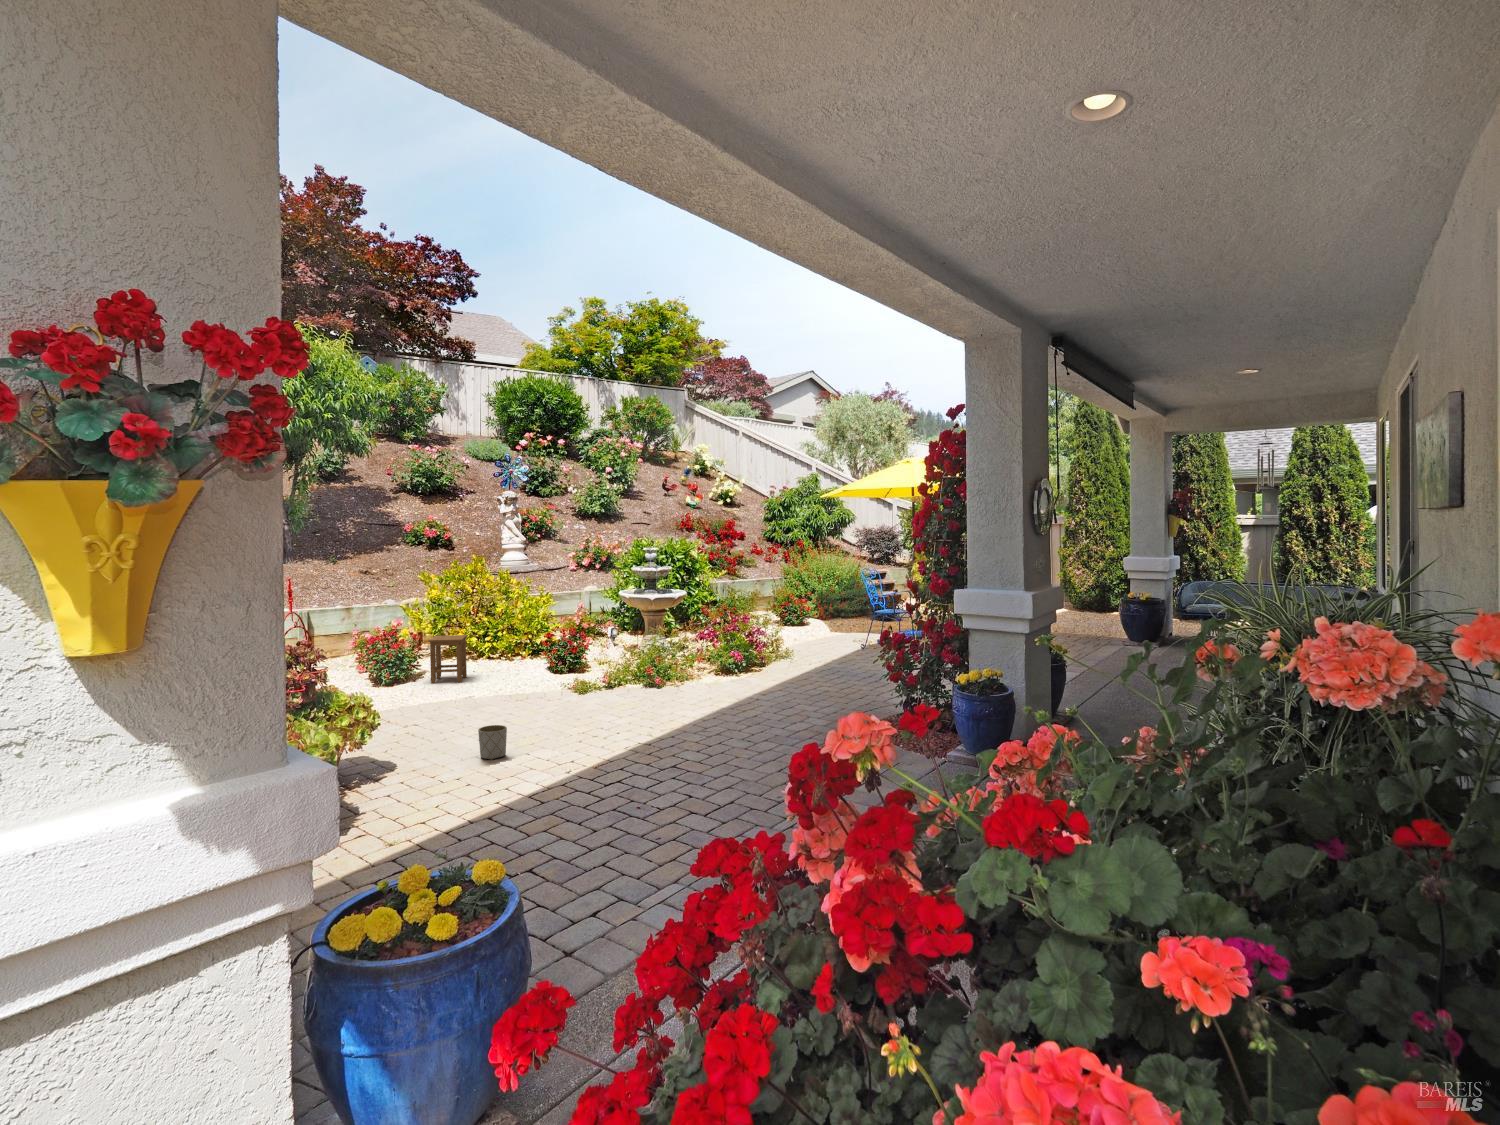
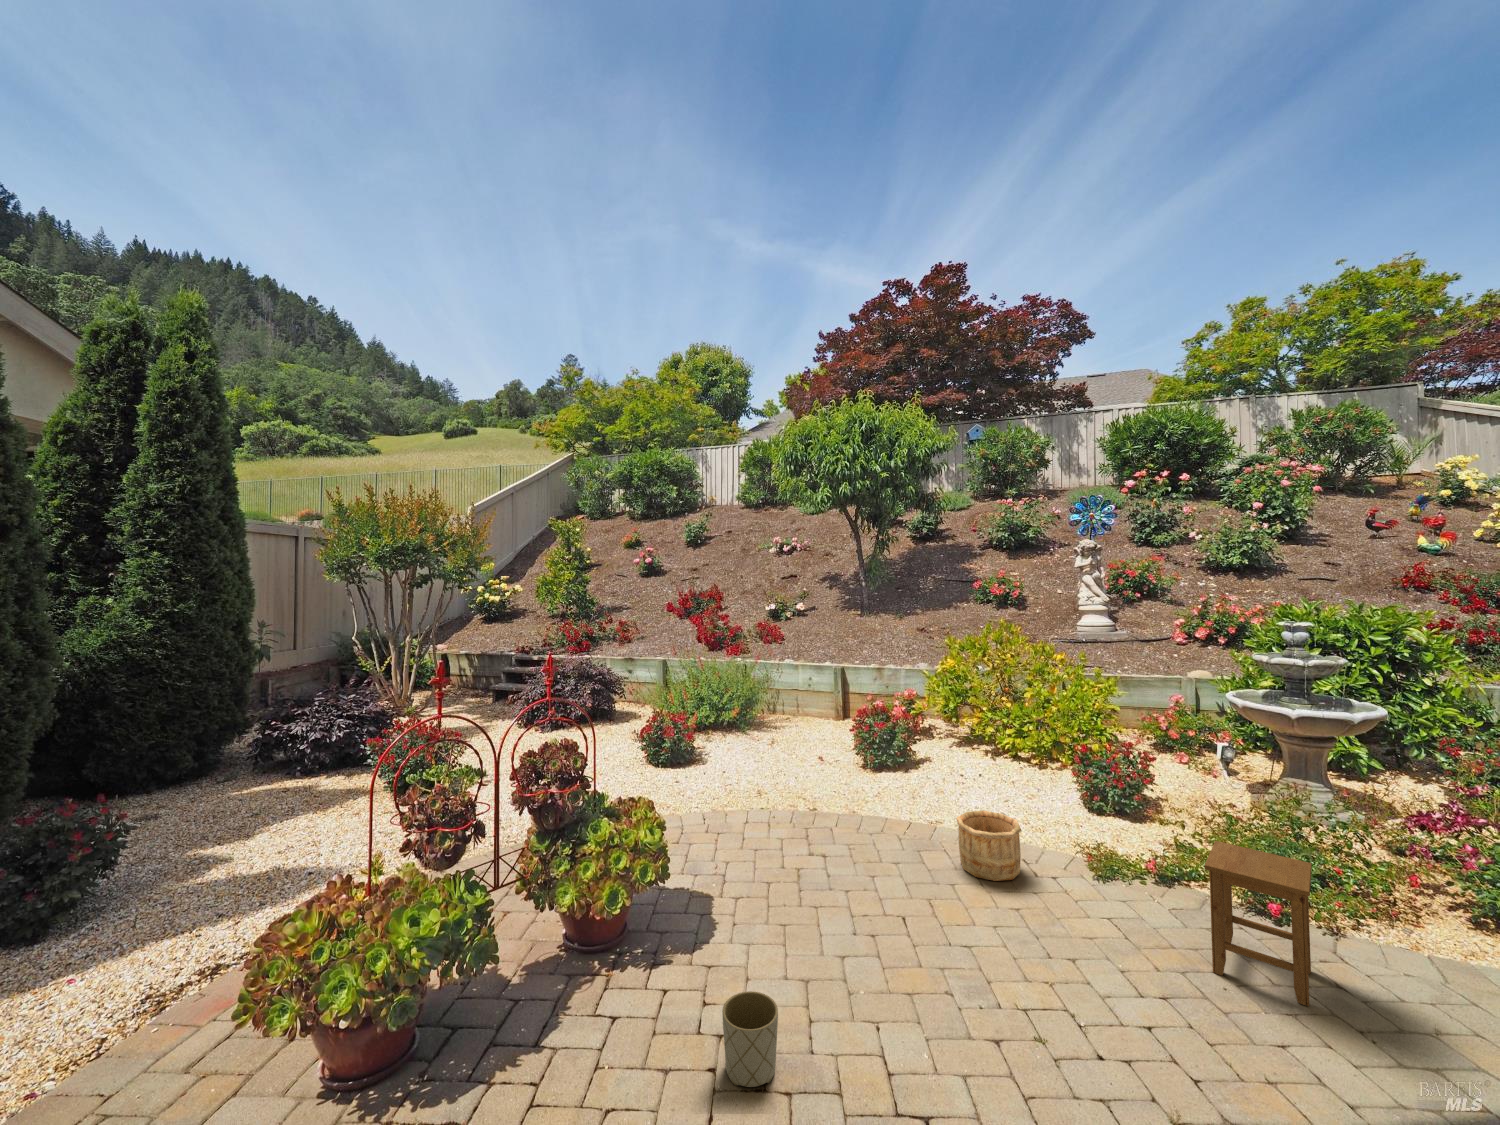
stool: present [428,635,467,683] -> present [1205,841,1312,1006]
wooden bucket: none [505,665,544,700] -> present [956,811,1021,881]

